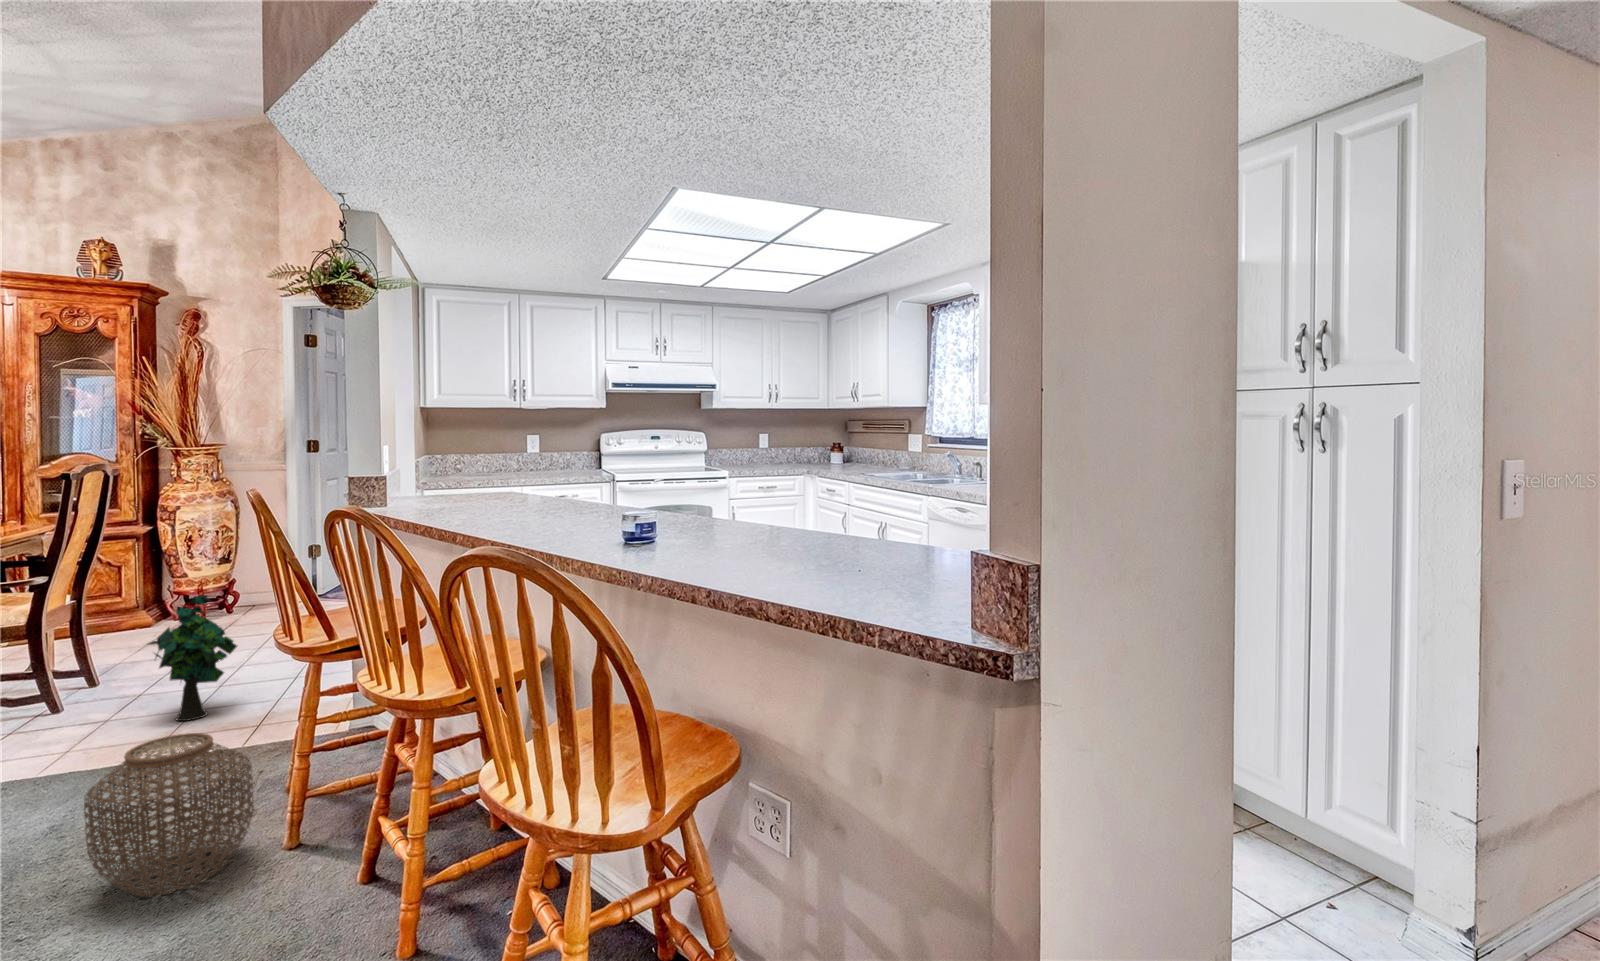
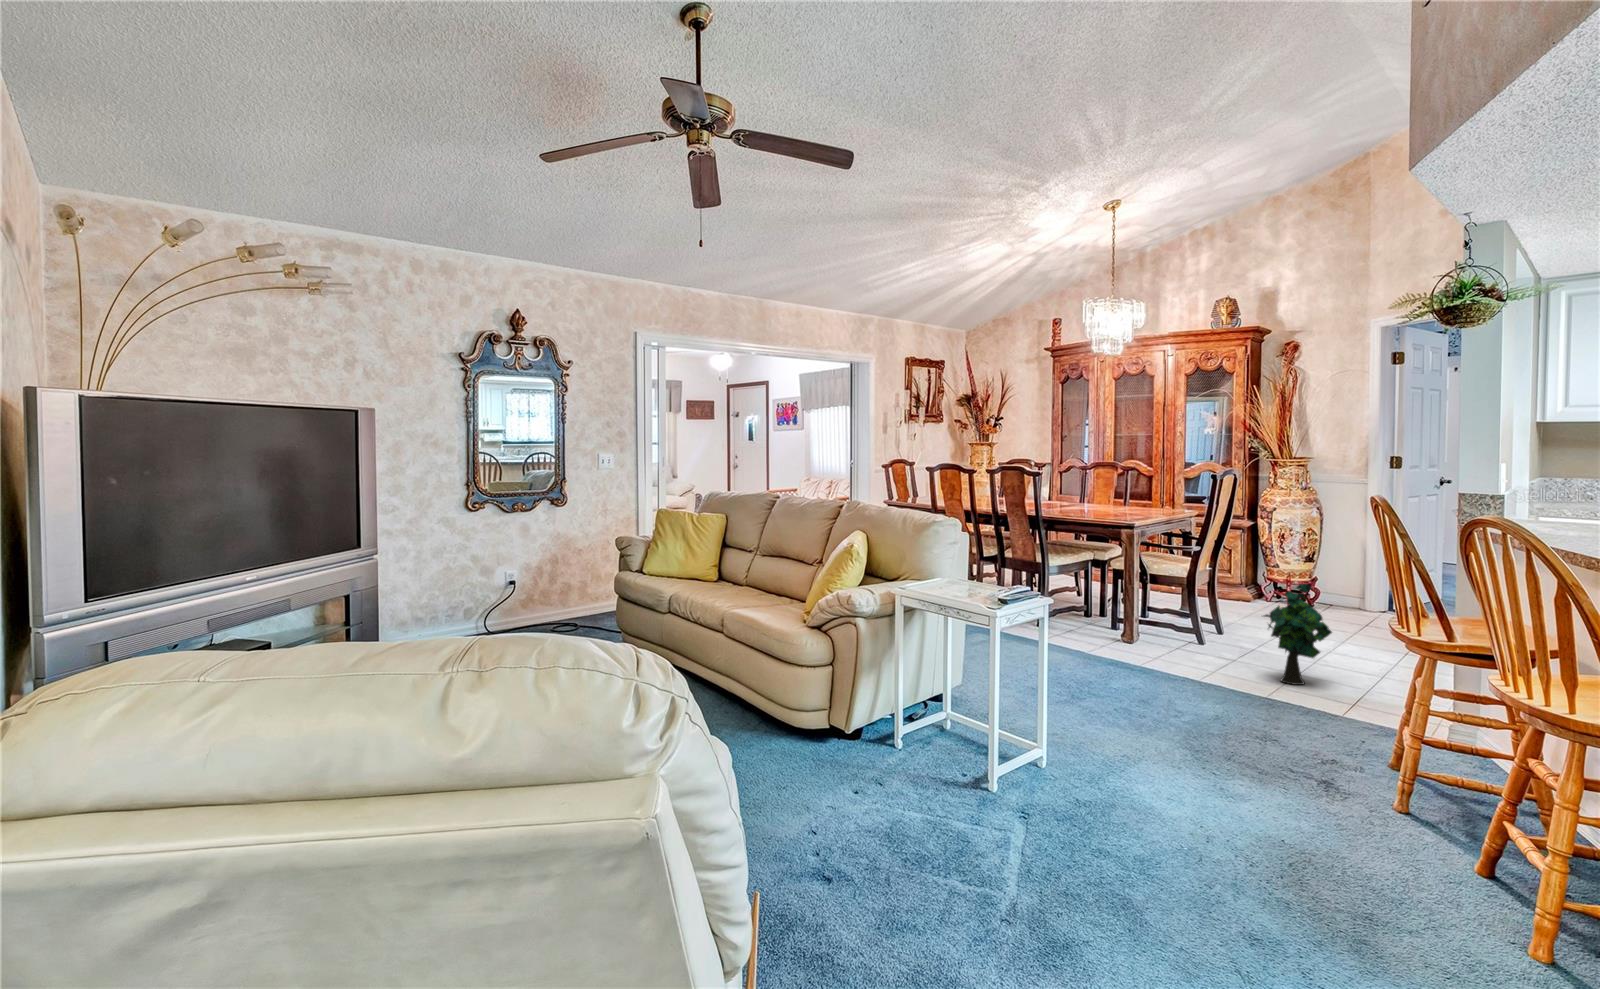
woven basket: present [84,733,254,897] -> none [1244,687,1365,809]

